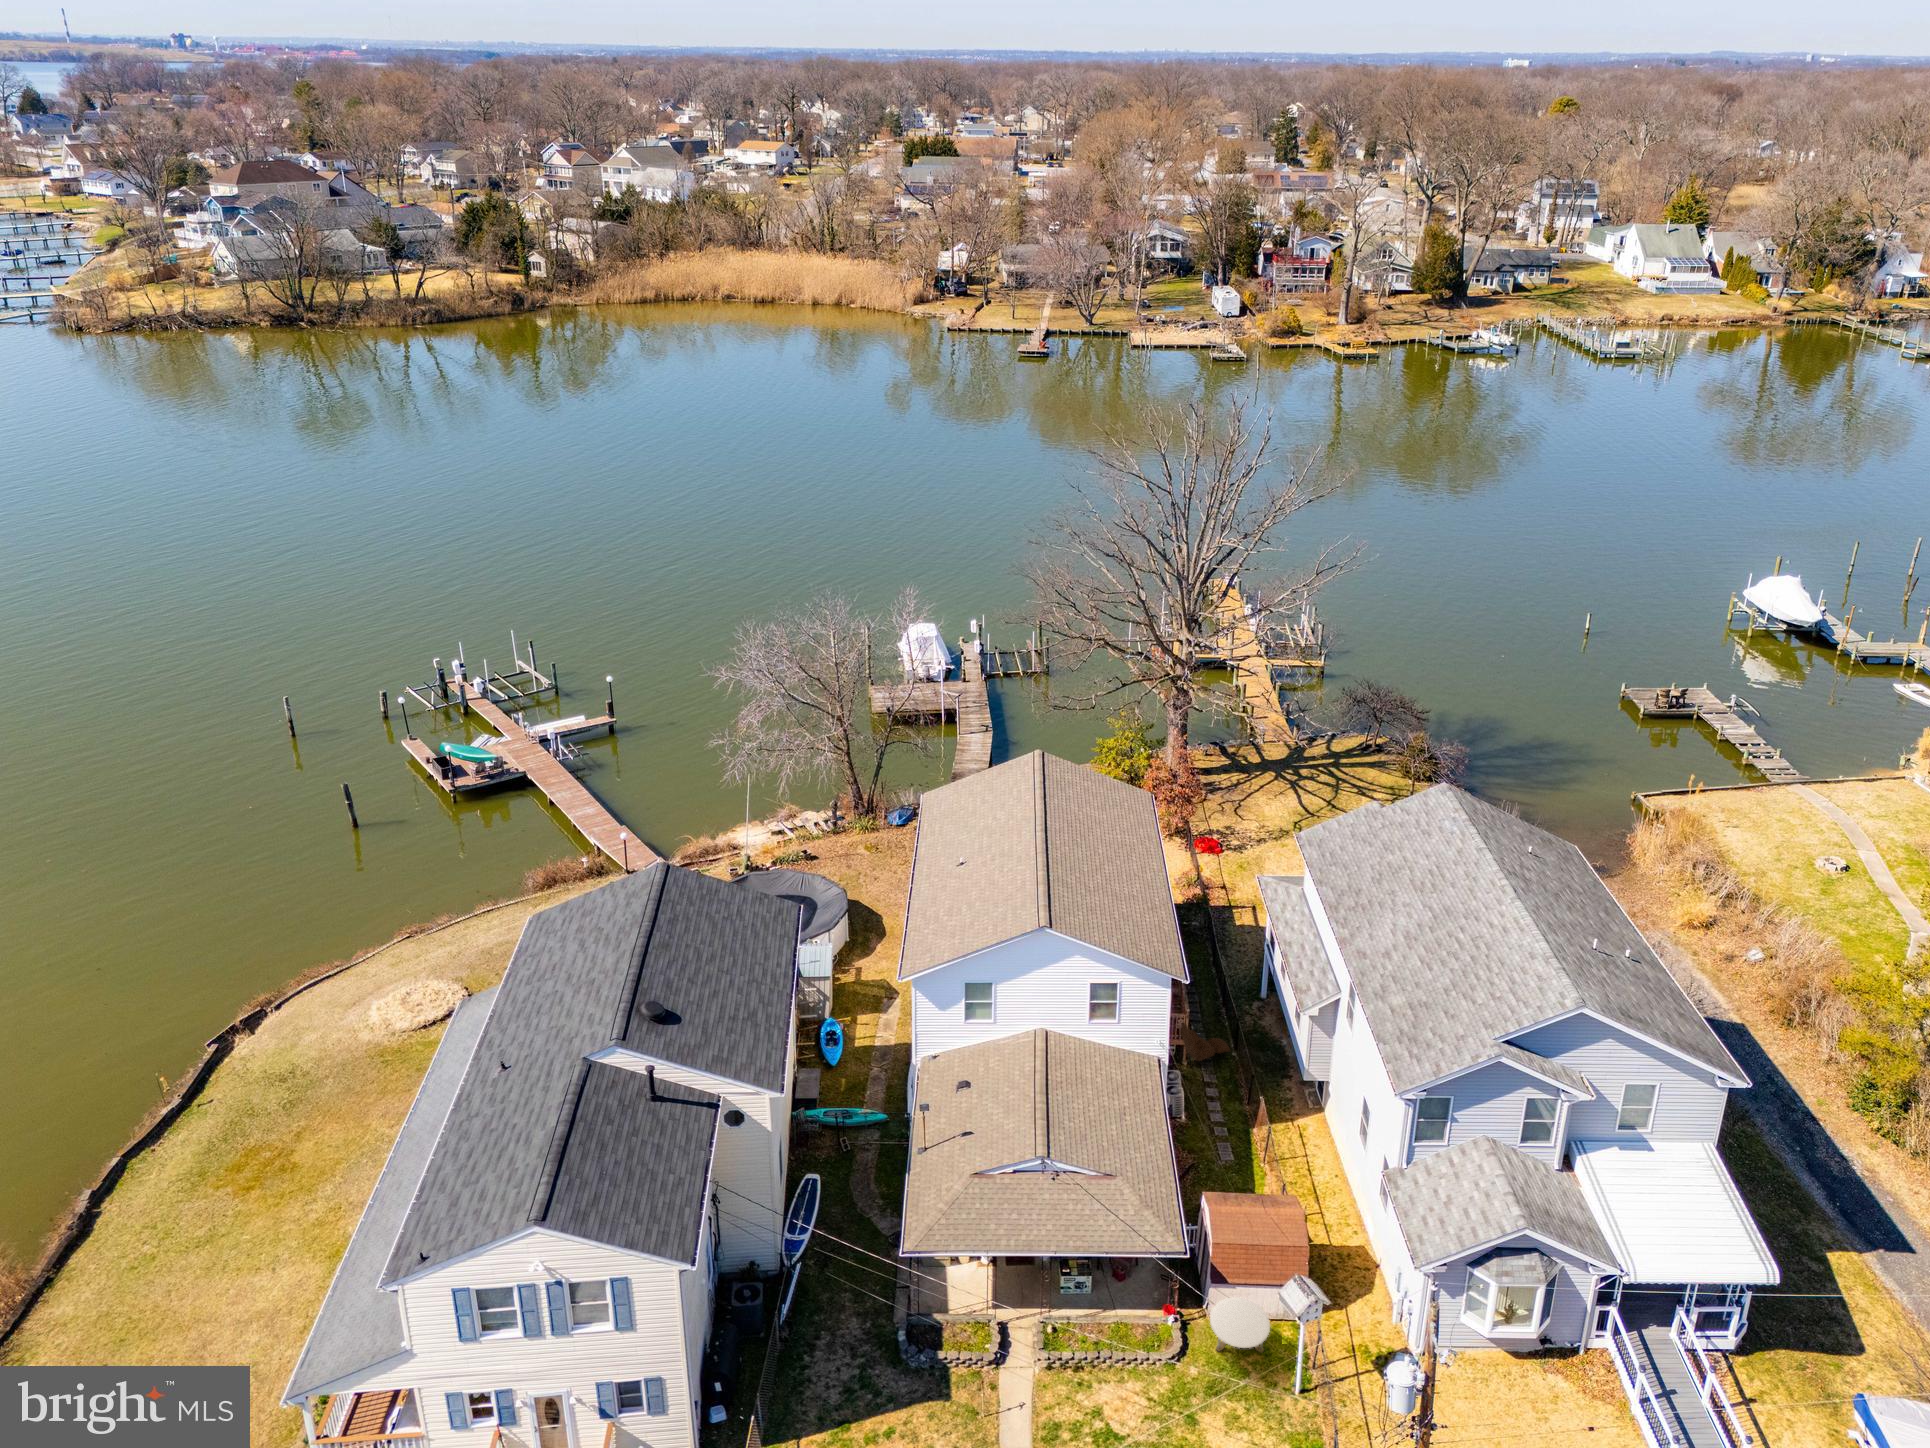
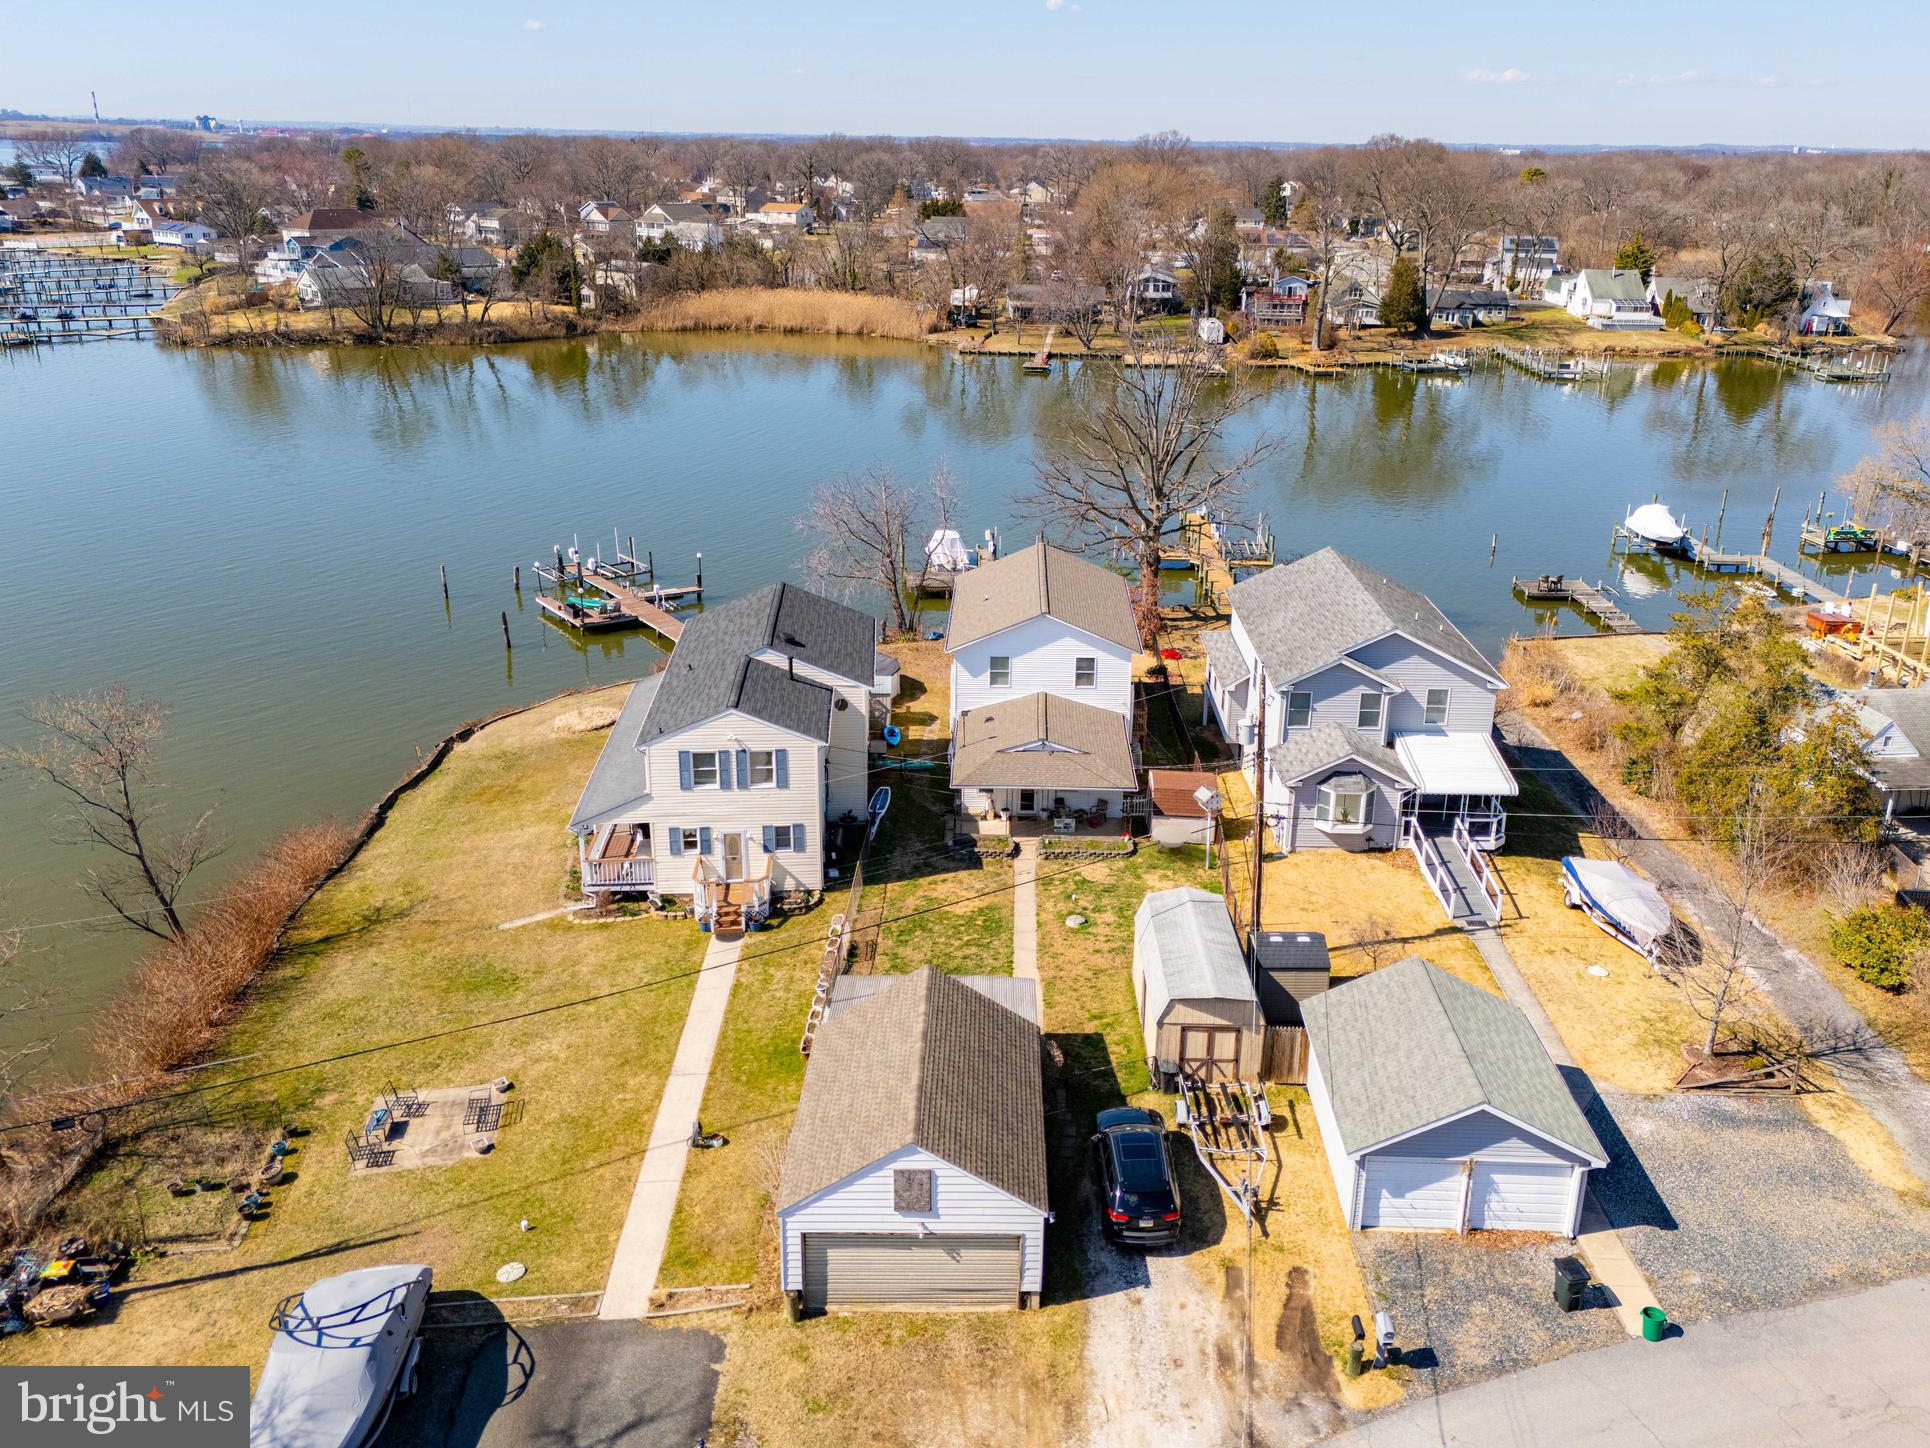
lounge chair: present [1181,1023,1230,1066] -> none [1142,715,1177,748]

